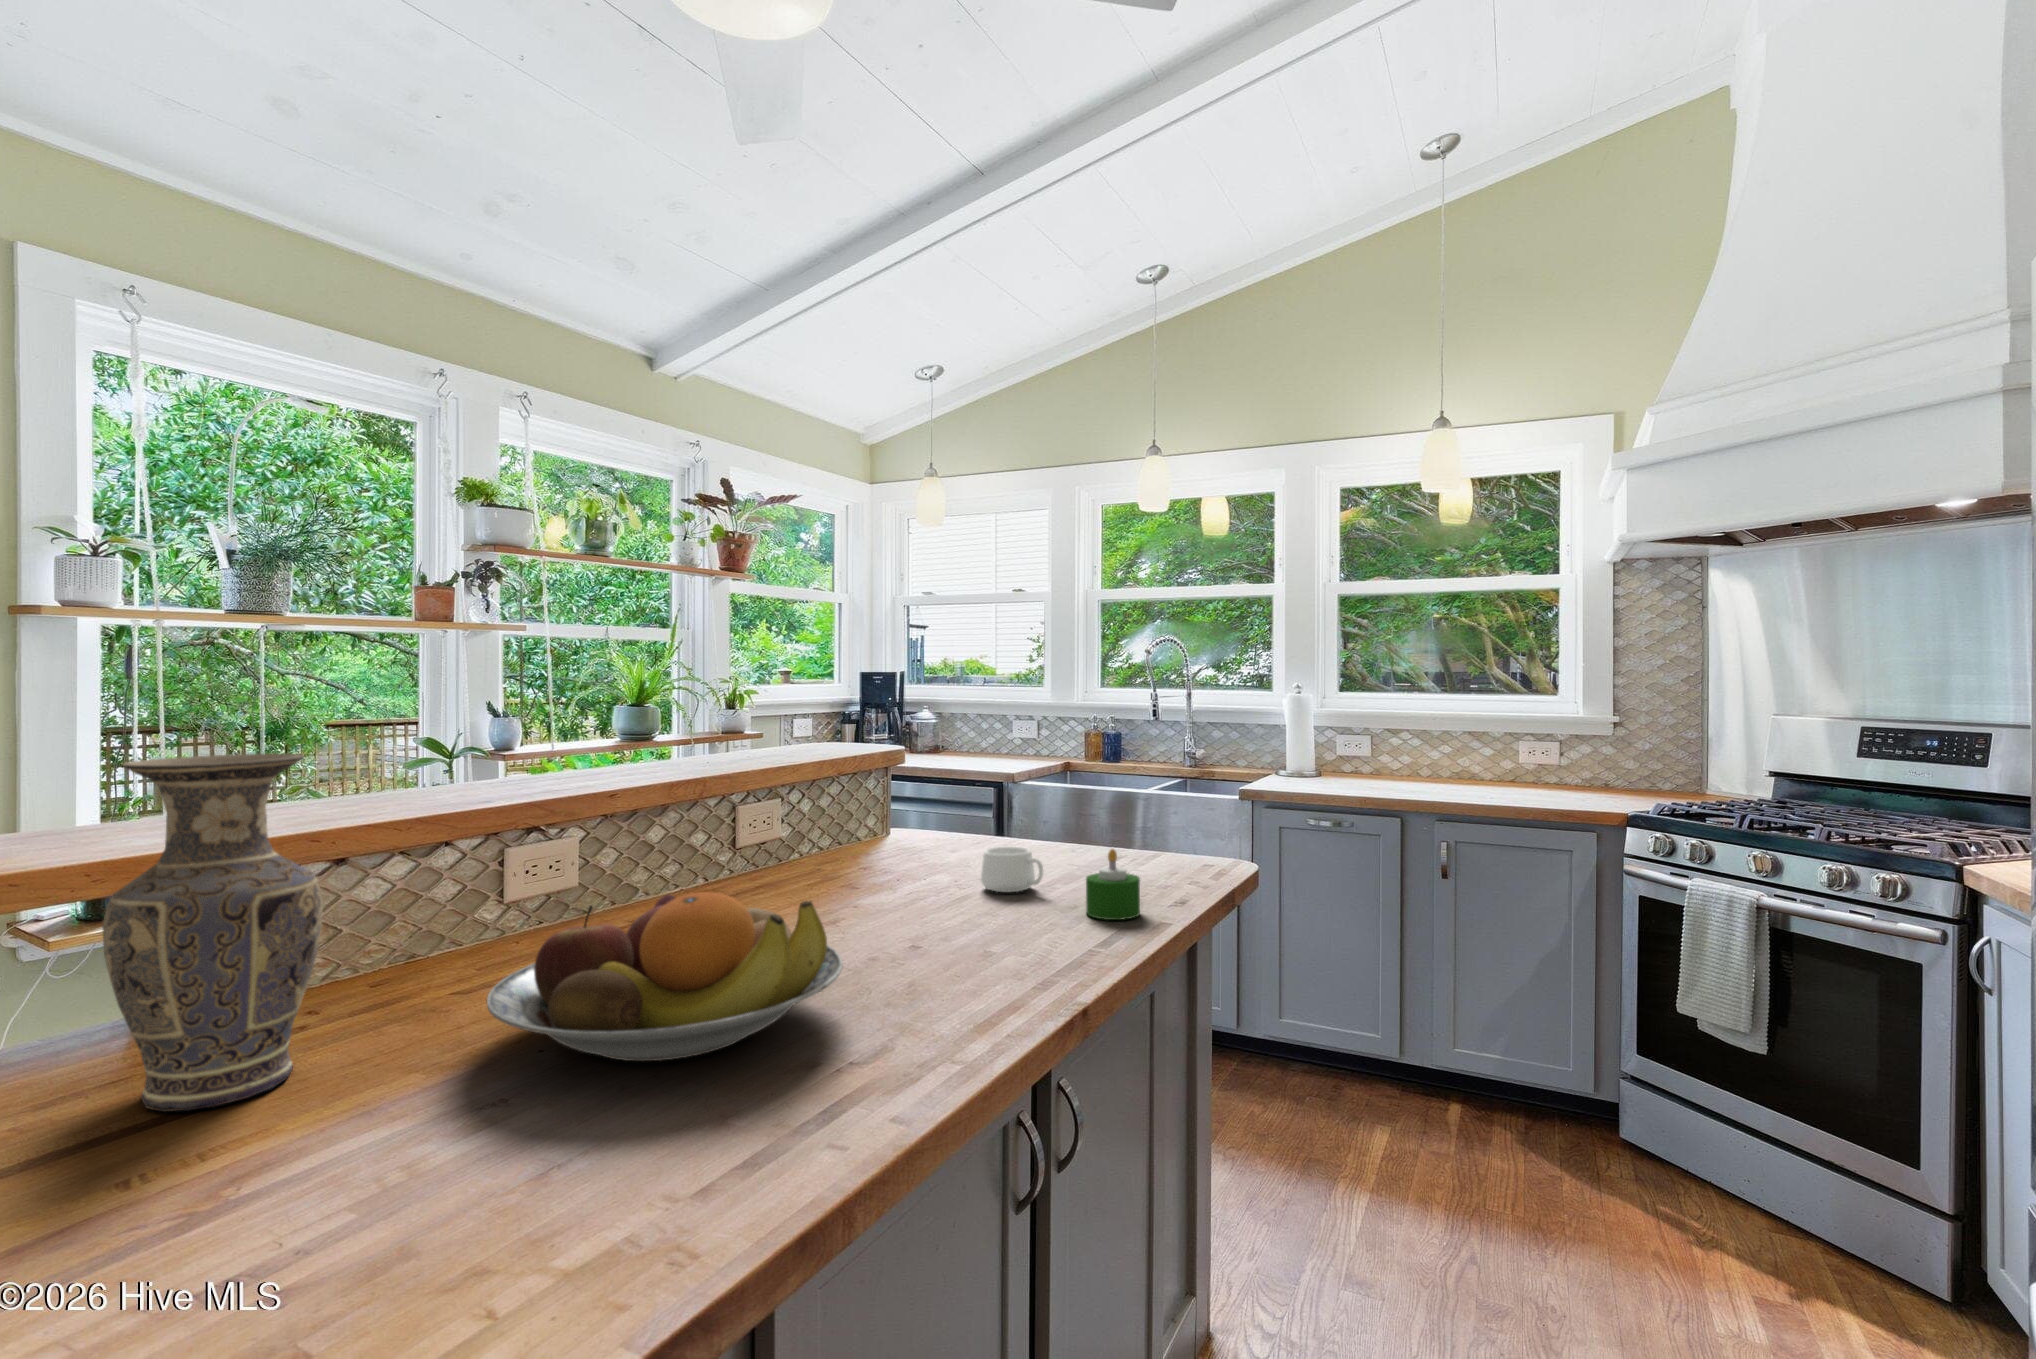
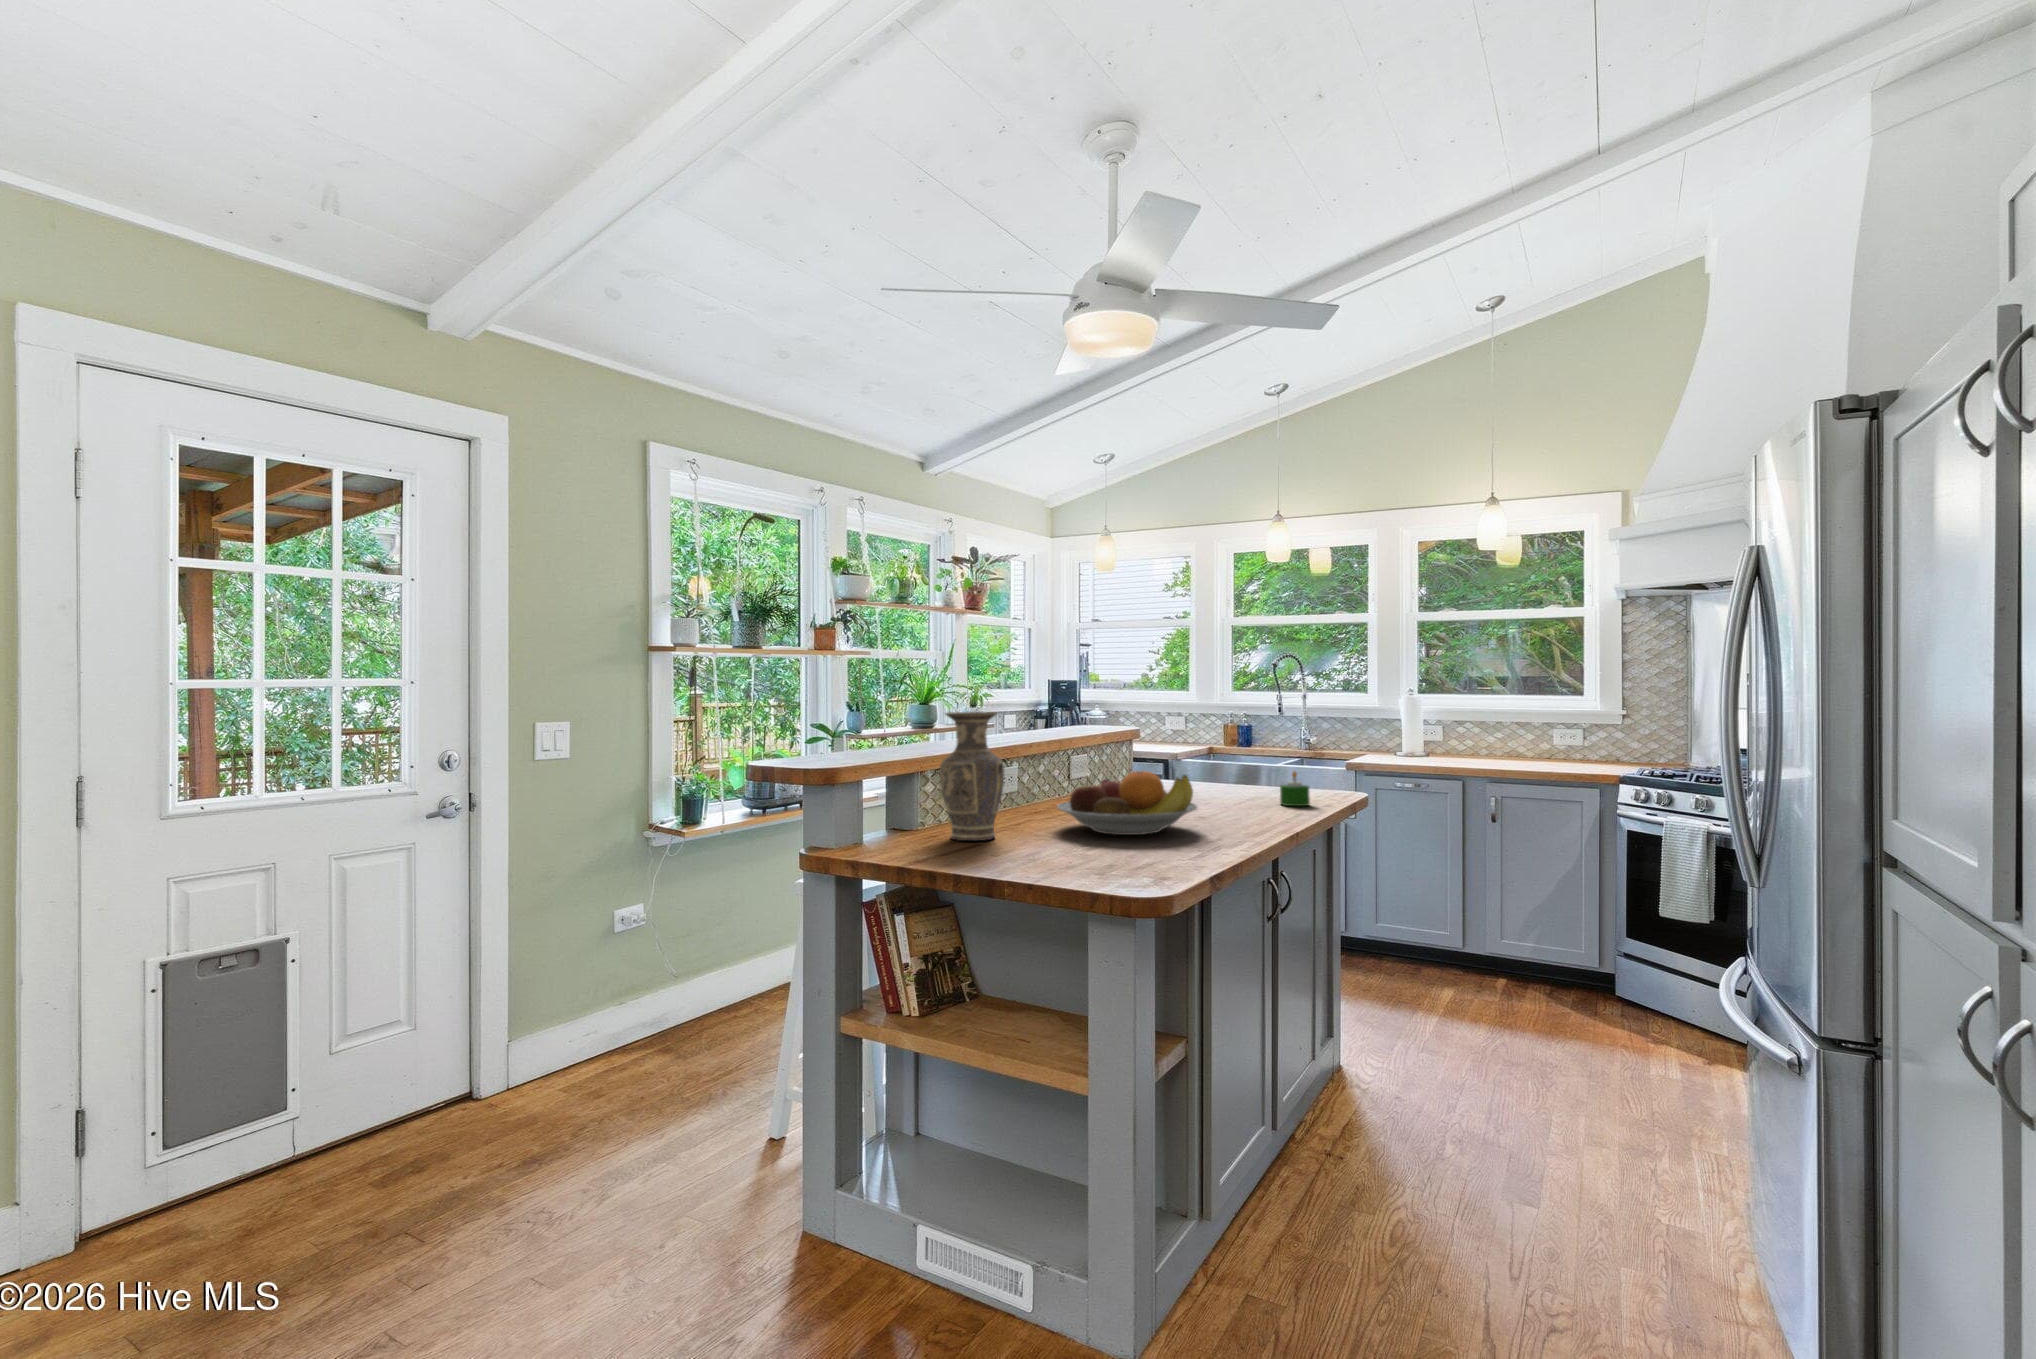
mug: present [981,847,1043,892] -> none [1216,775,1252,798]

